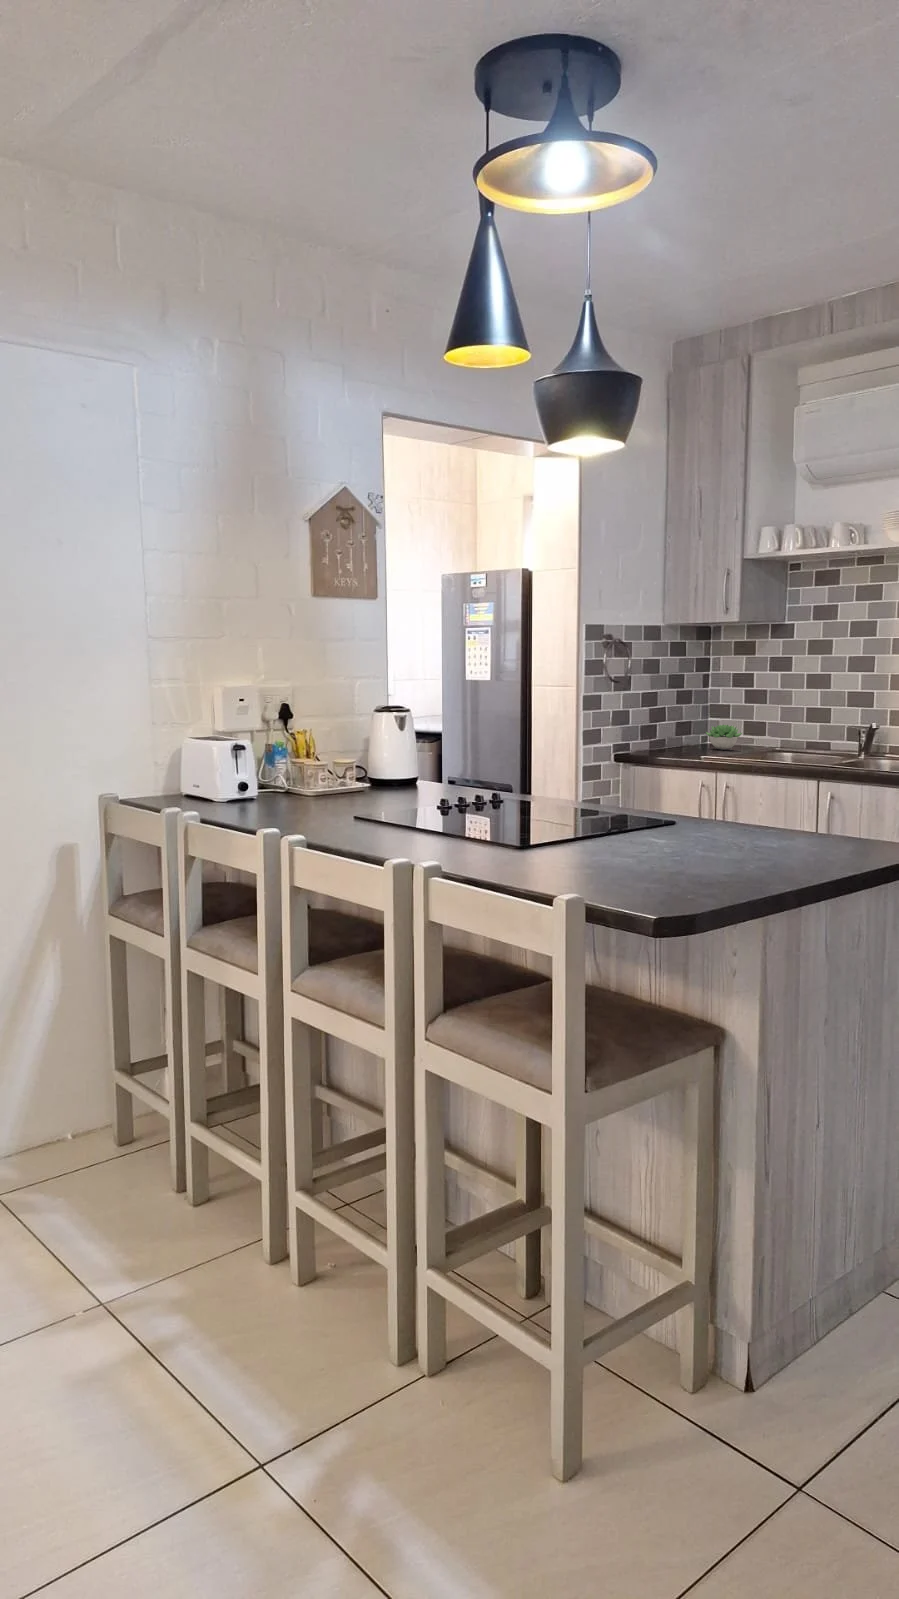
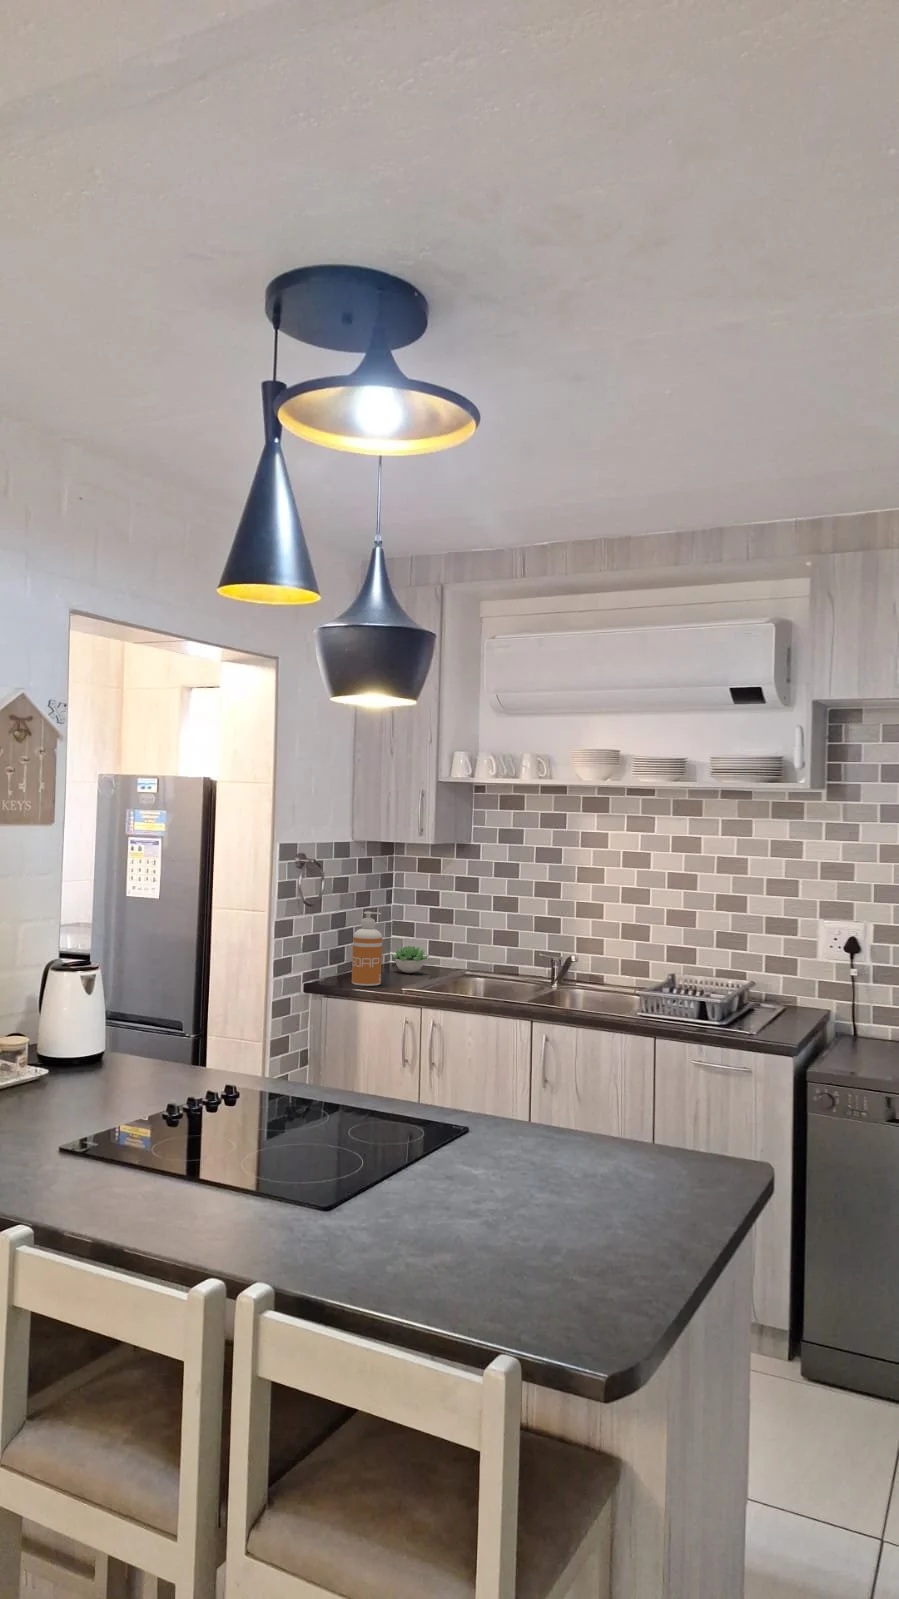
soap dispenser: none [659,686,687,754] -> present [352,912,382,986]

